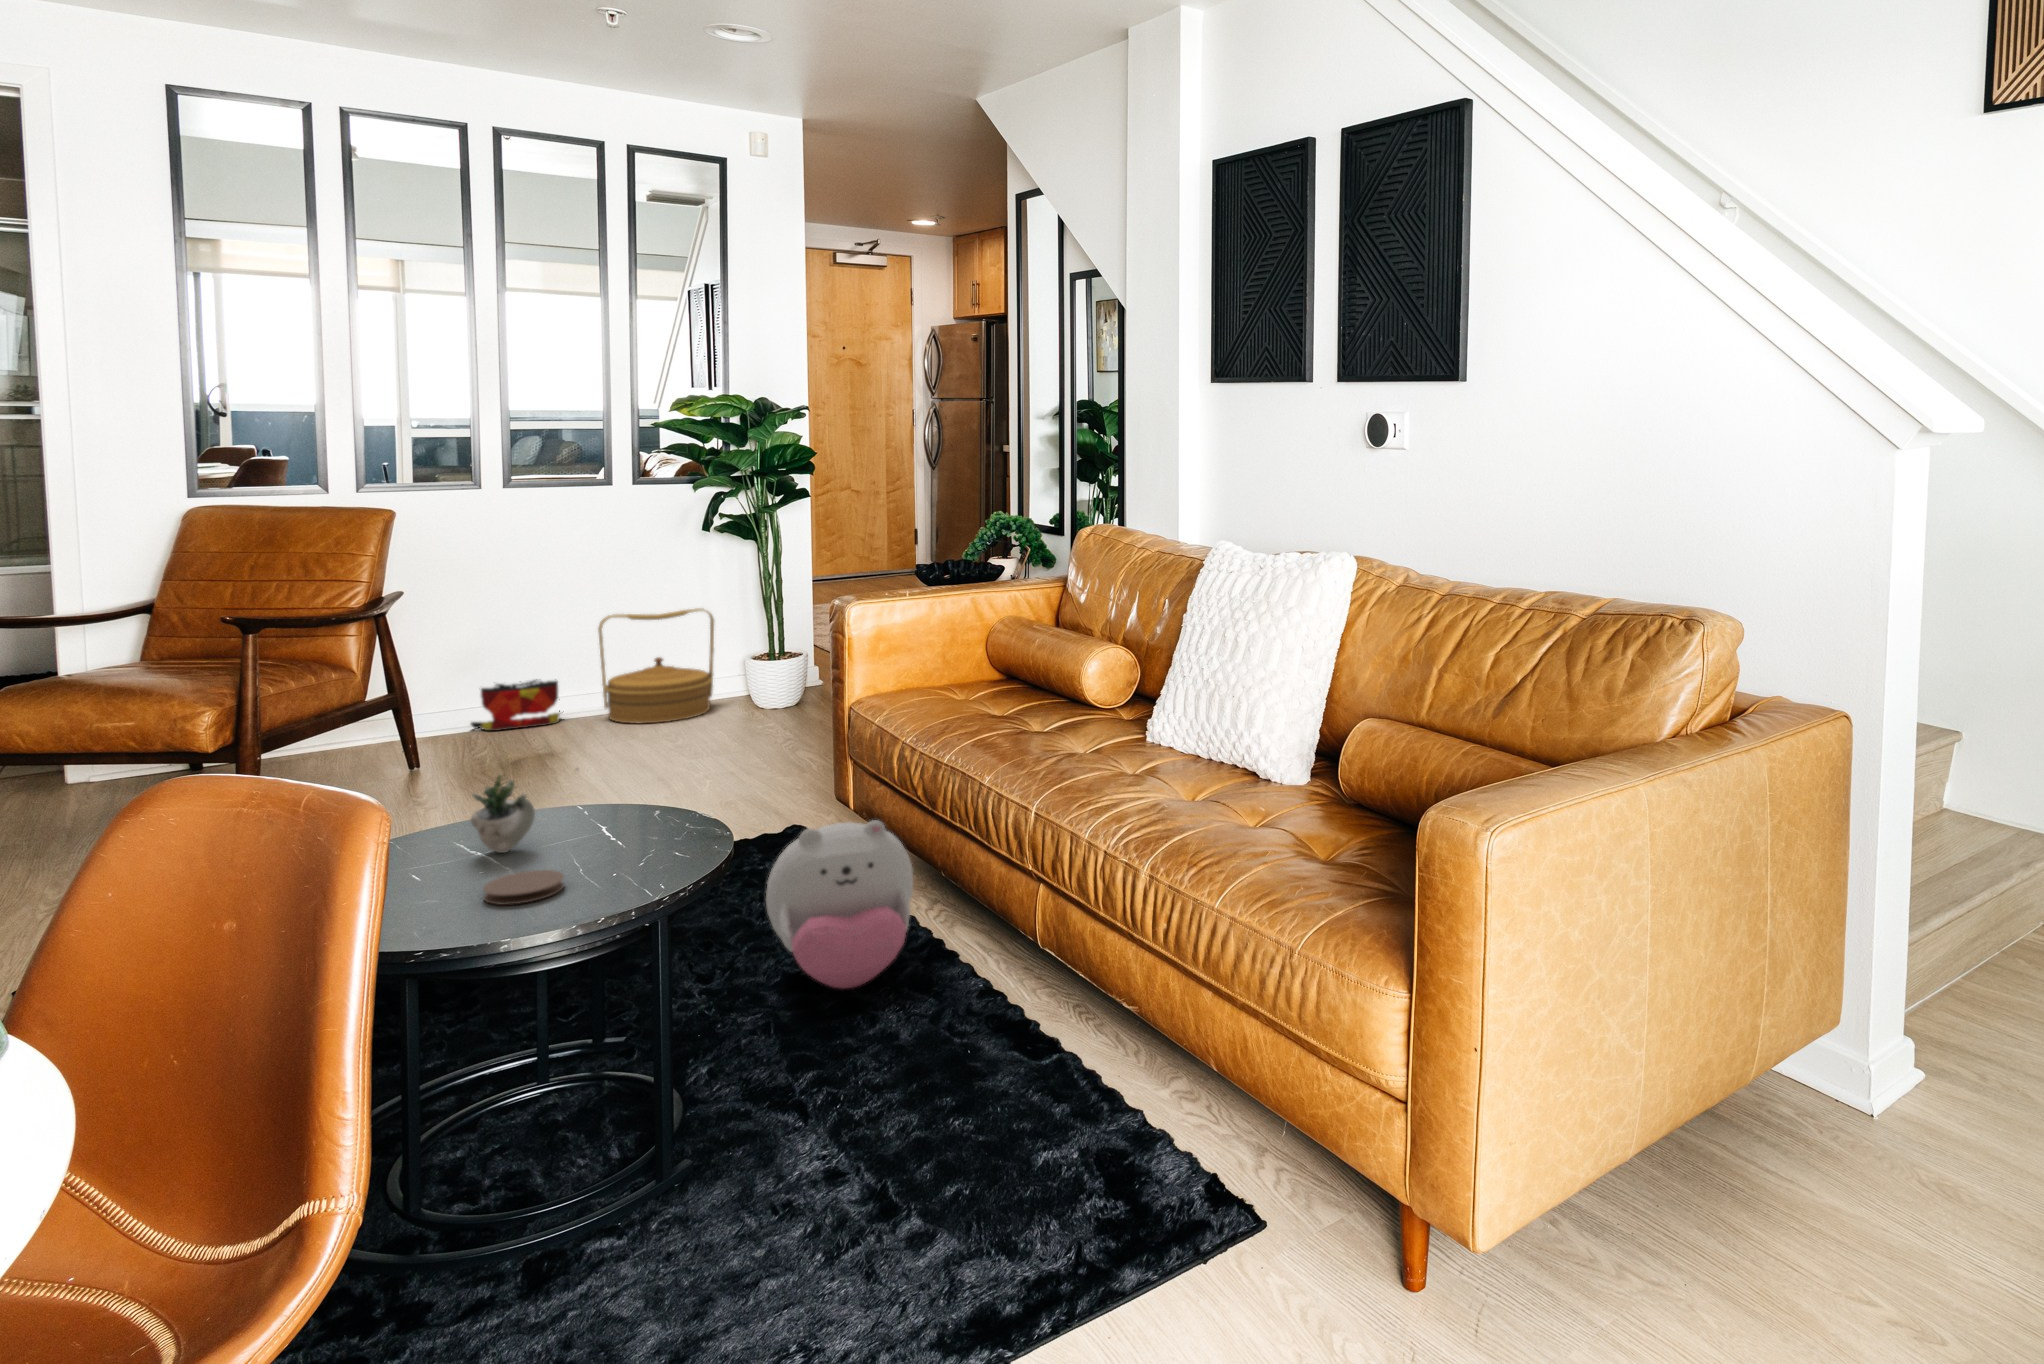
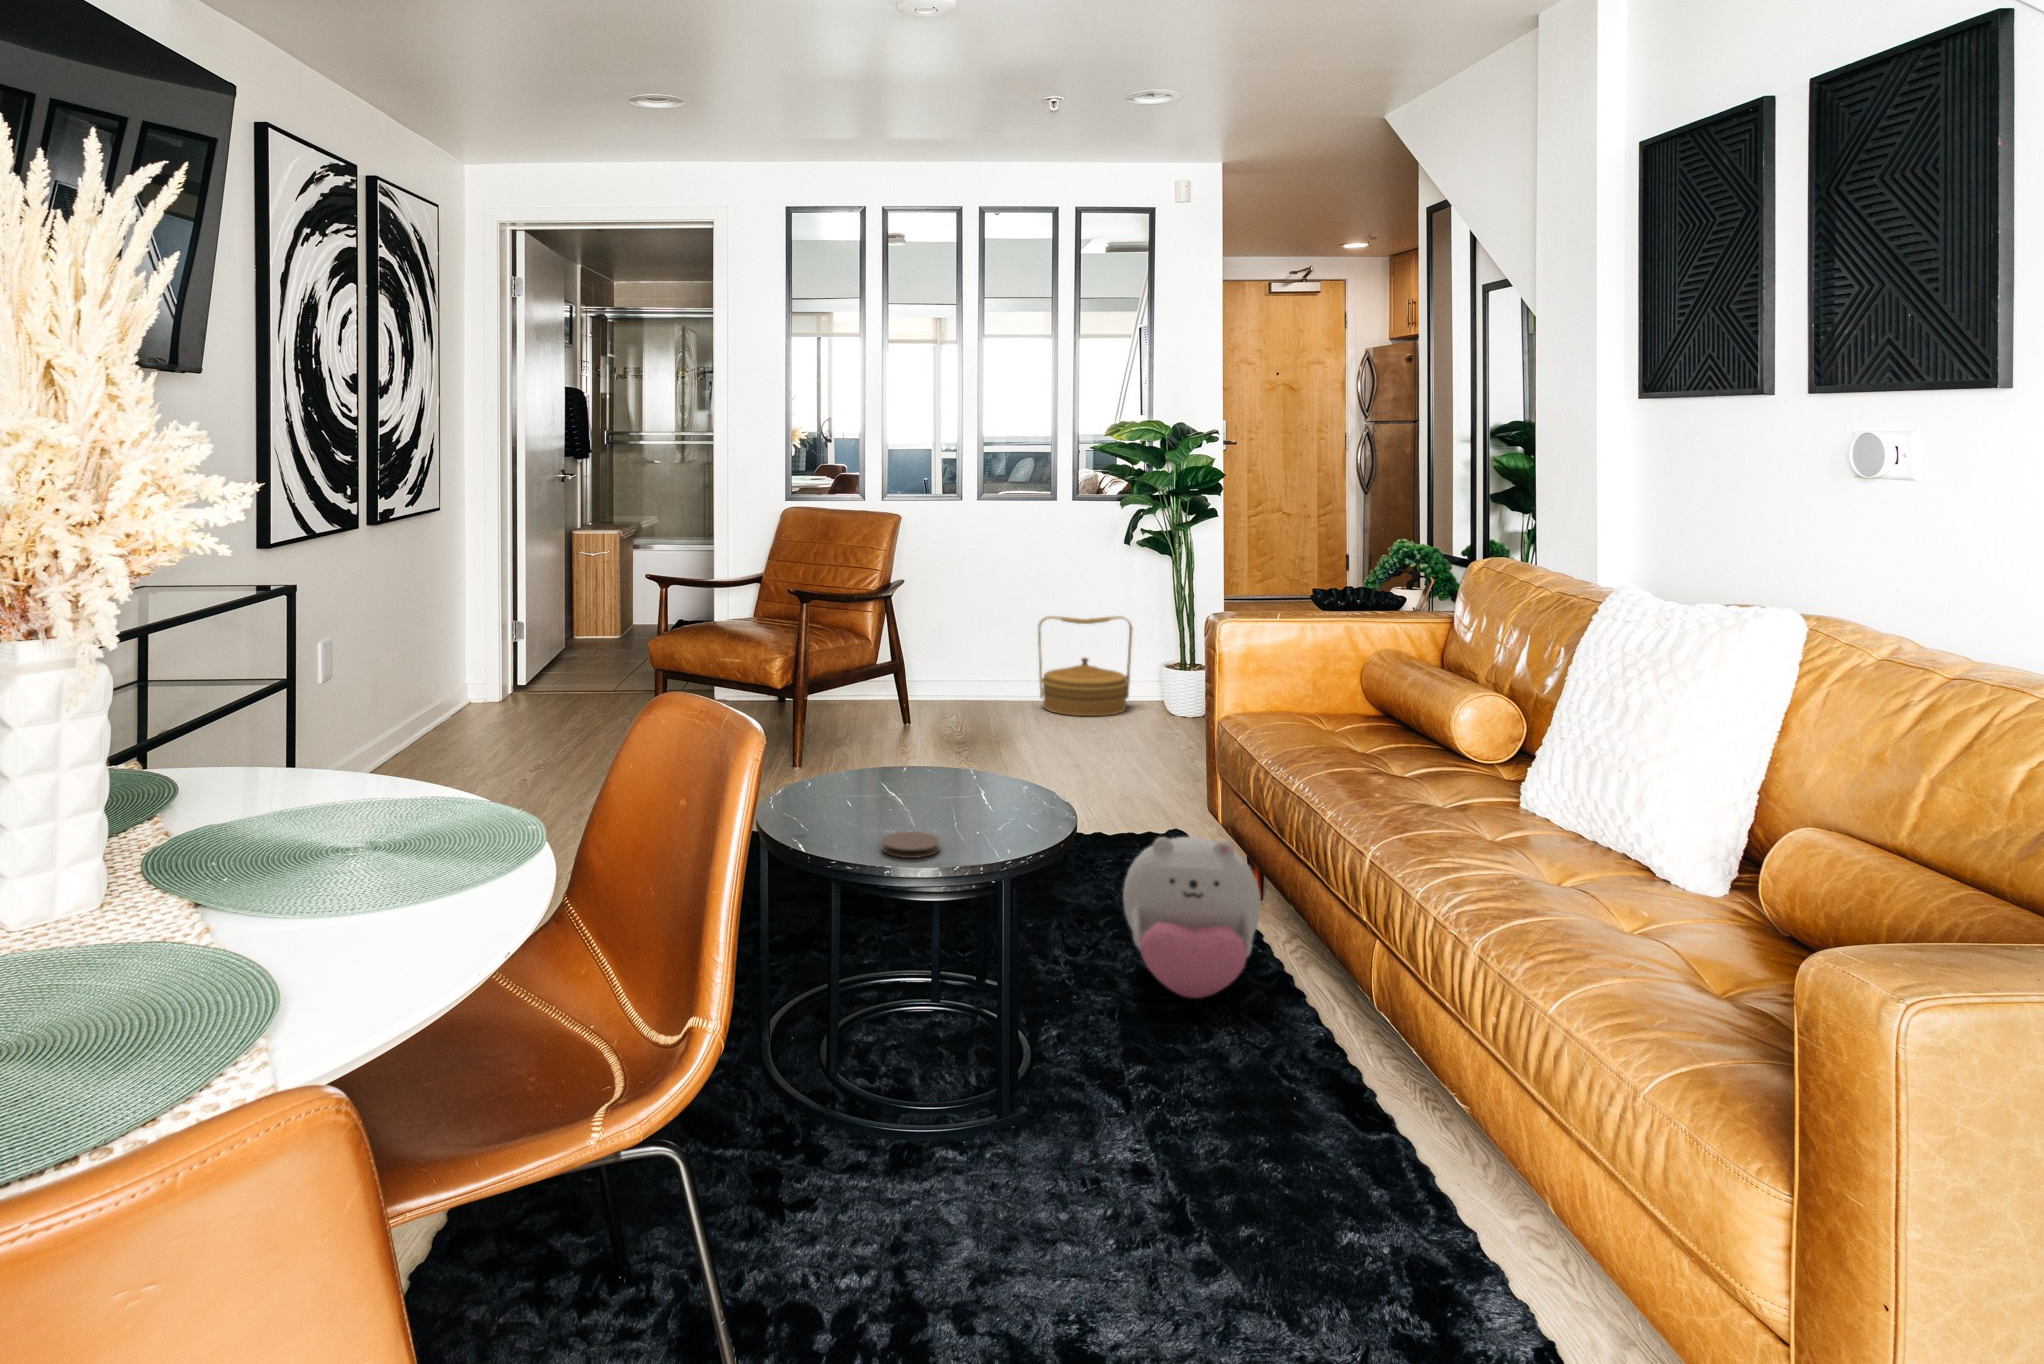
bag: present [471,679,560,731] -> none [941,666,1010,707]
succulent plant: present [471,768,578,853] -> none [884,747,960,813]

